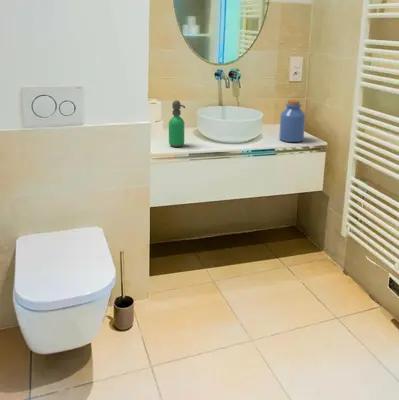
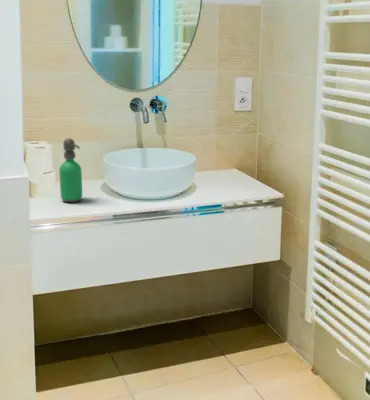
jar: present [279,100,305,142] -> none [217,137,251,193]

